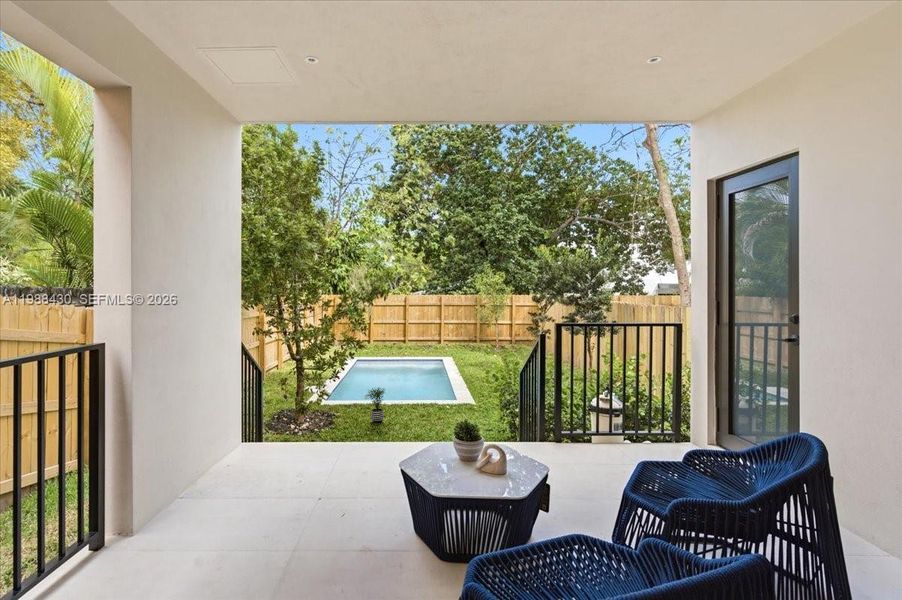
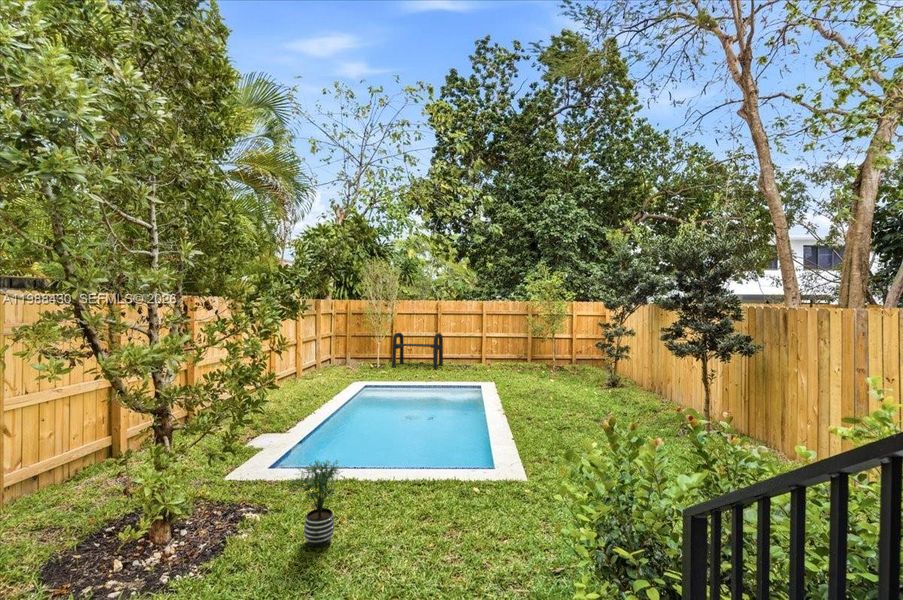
bench: none [370,322,410,350] -> present [392,333,443,369]

